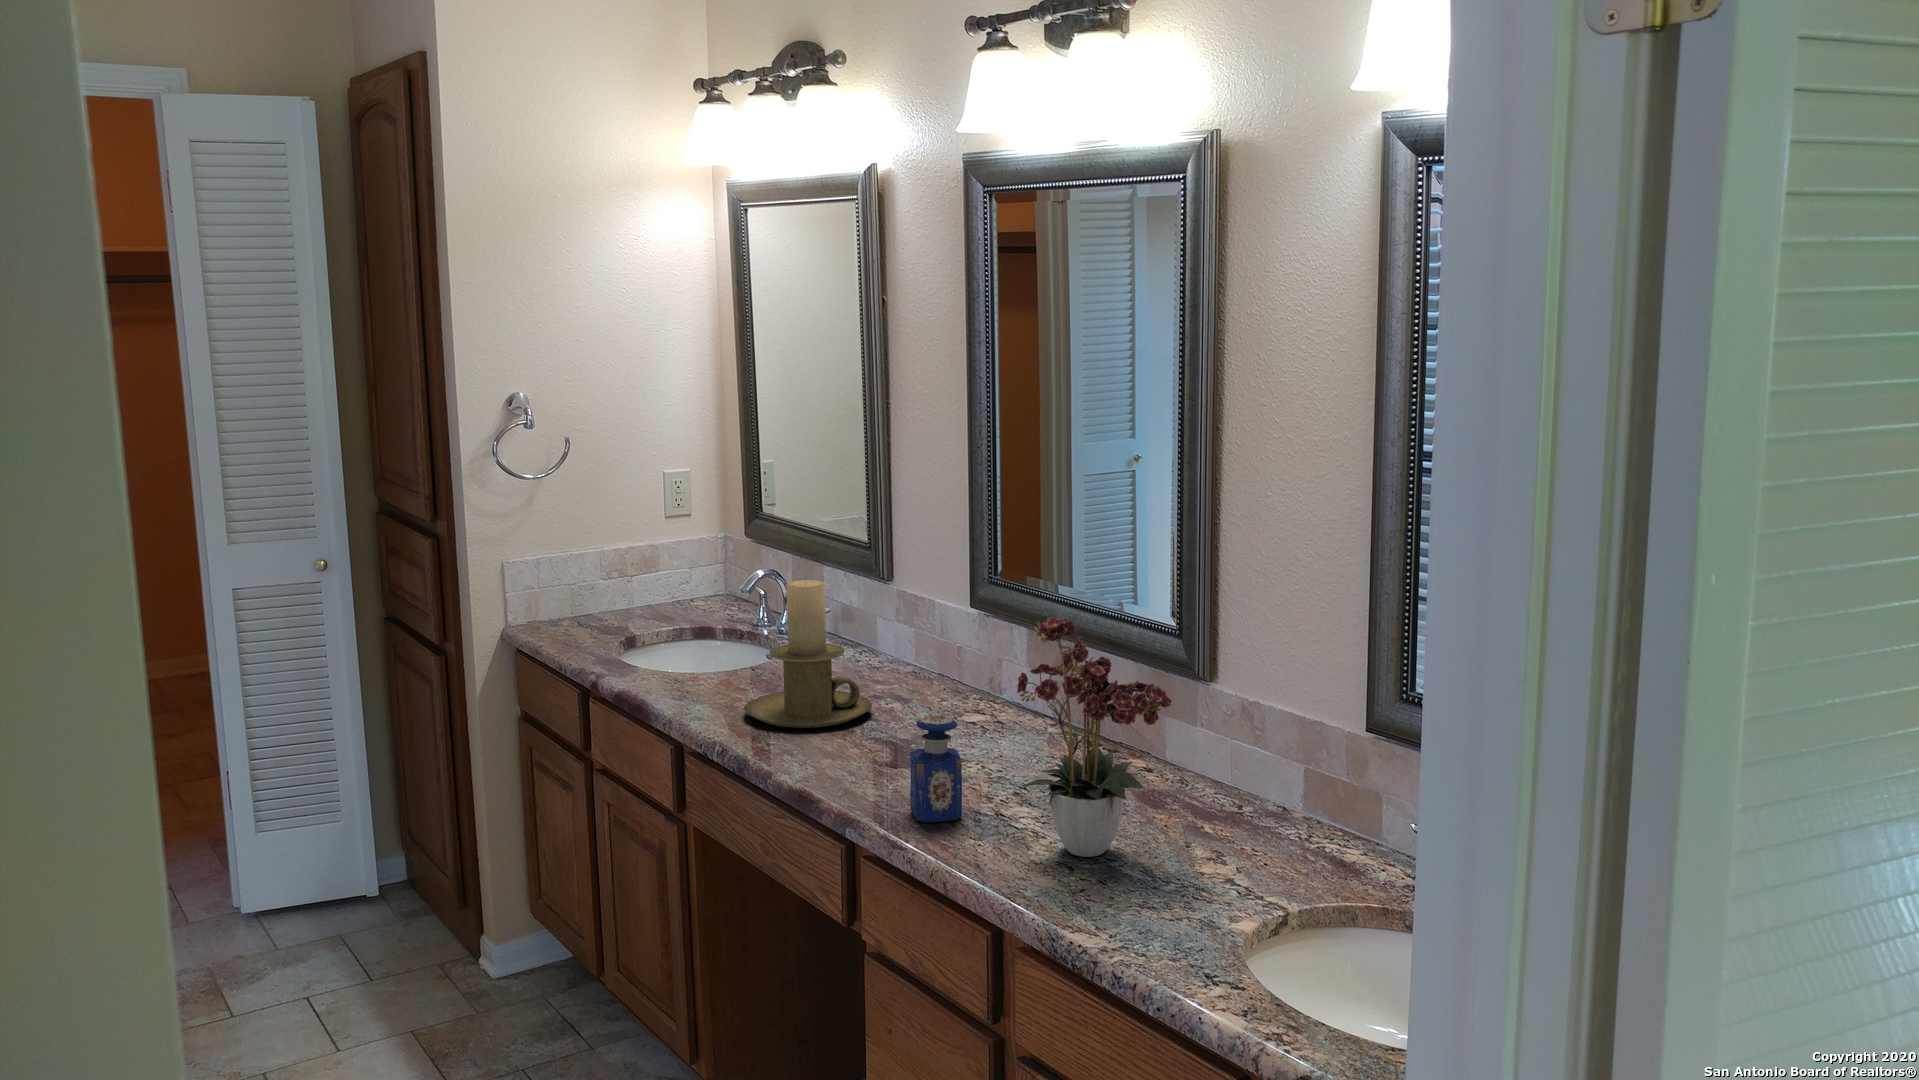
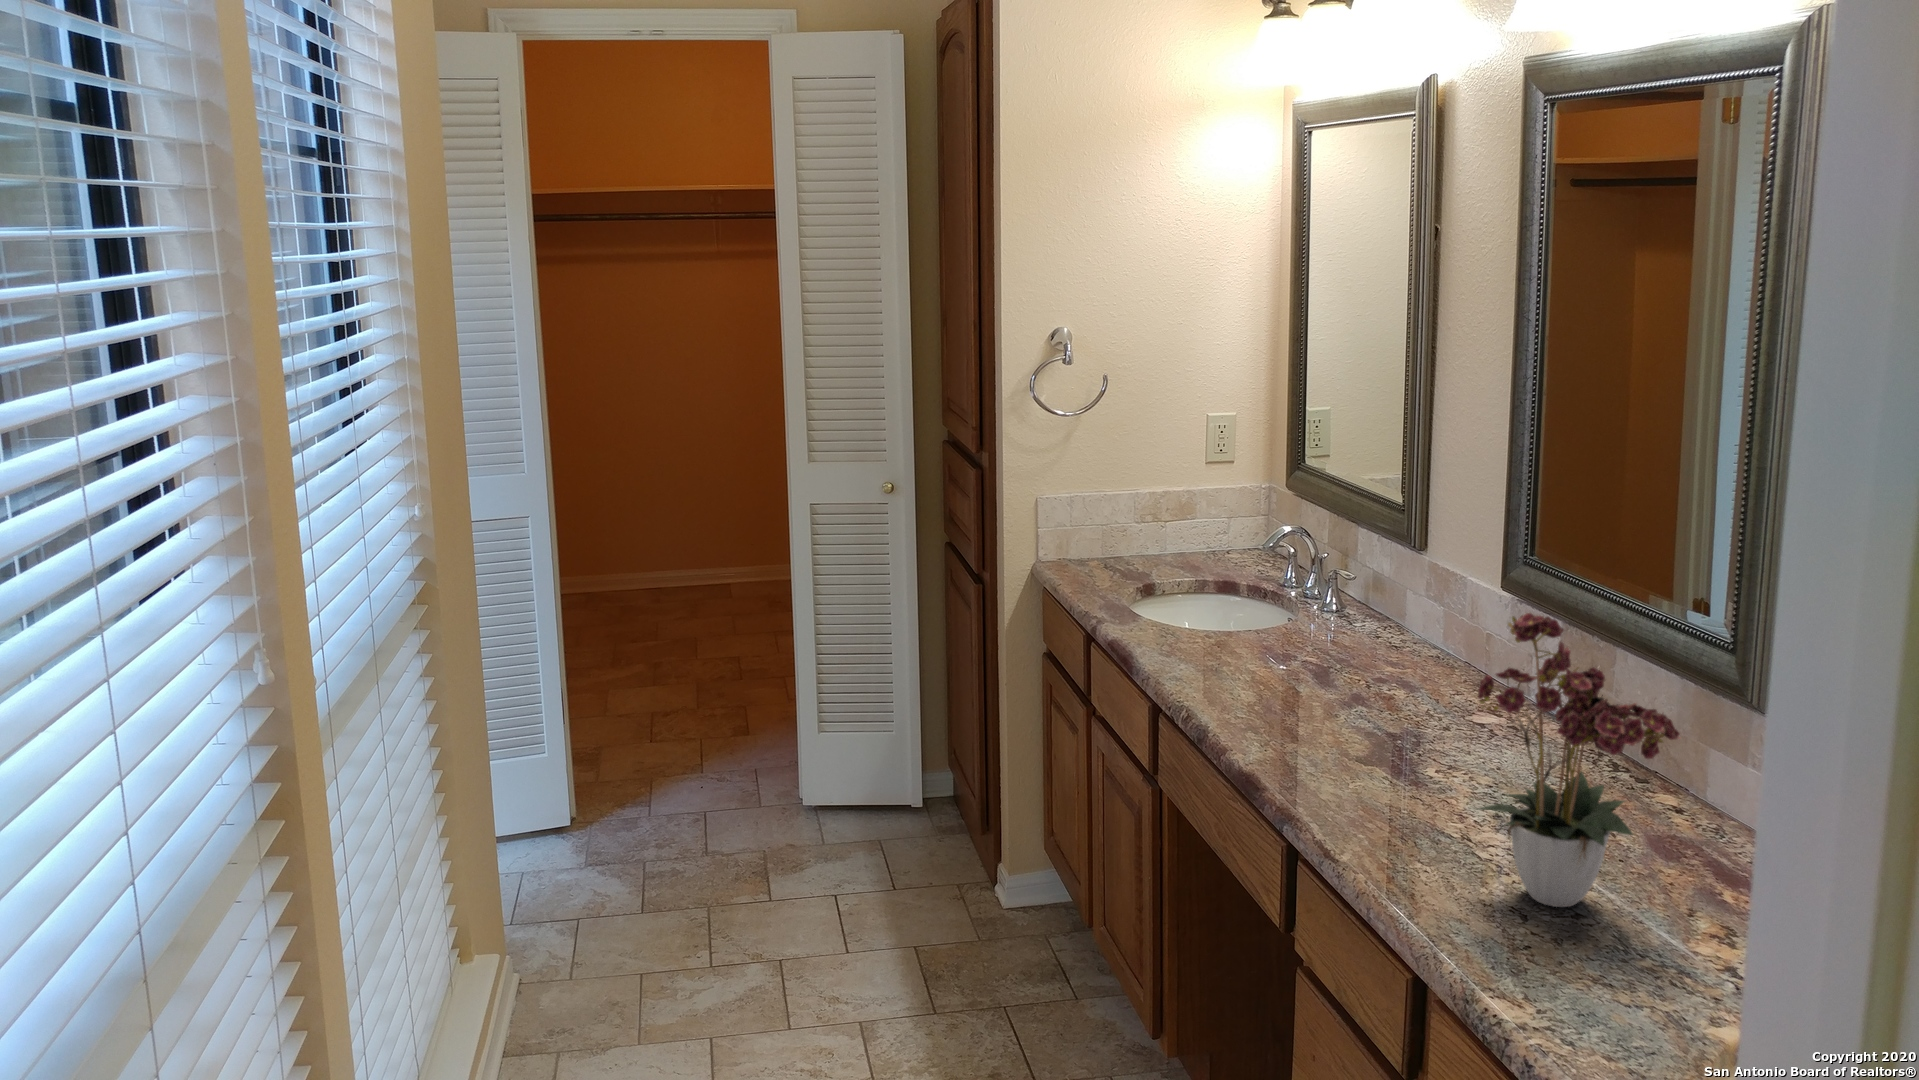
candle holder: present [744,580,873,728] -> none [1226,542,1369,705]
perfume bottle: present [910,716,962,822] -> none [1361,711,1420,834]

